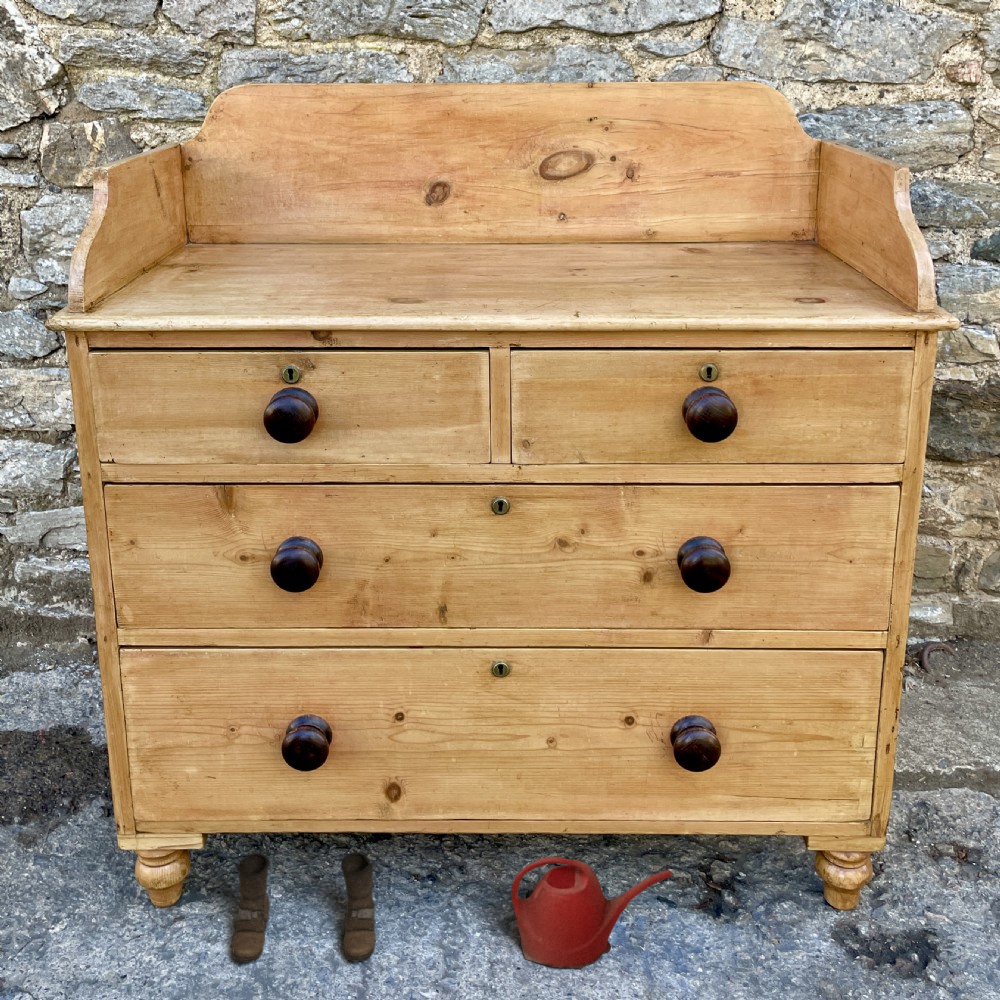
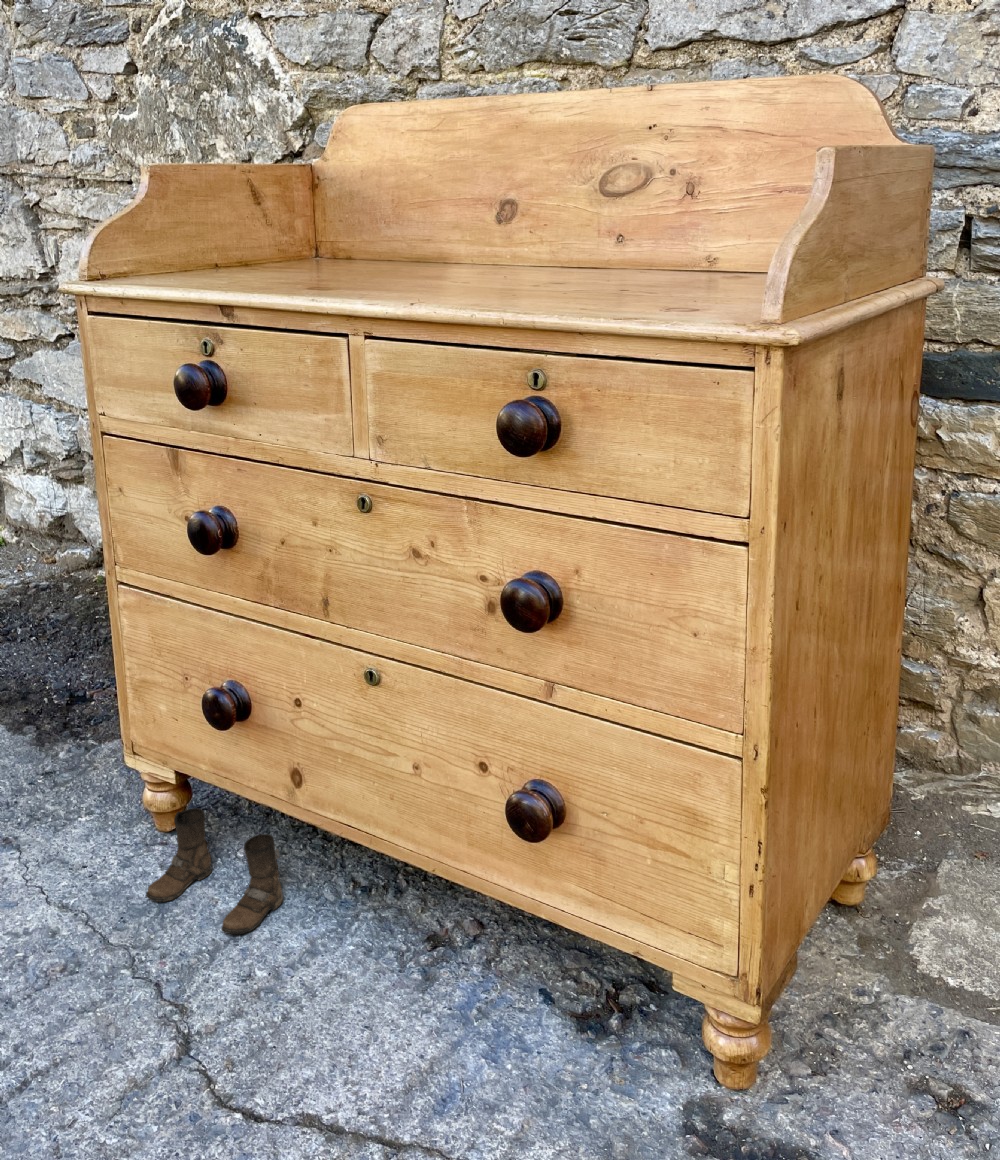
watering can: present [511,857,674,969] -> none [359,889,498,1020]

